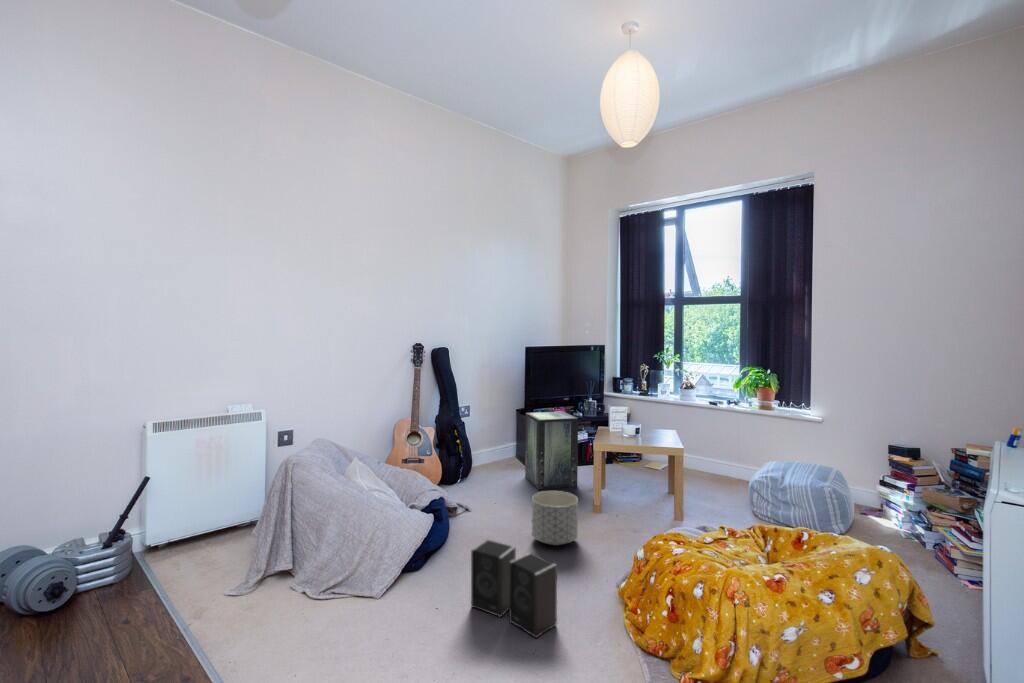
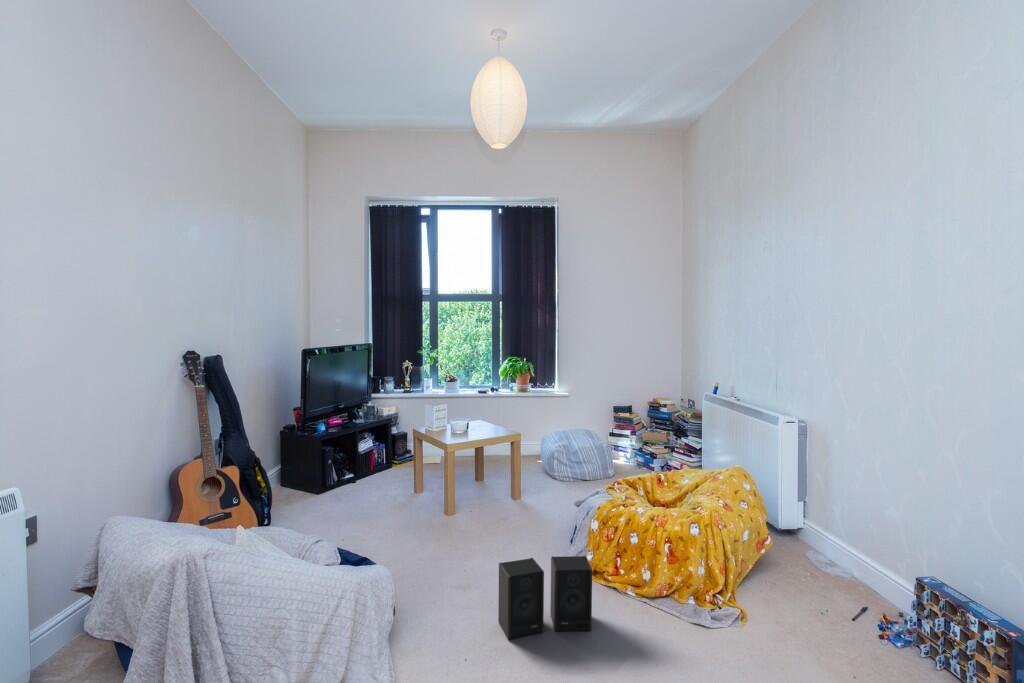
storage box: present [525,411,578,490] -> none [331,420,400,513]
planter: present [532,491,578,546] -> none [444,499,493,557]

